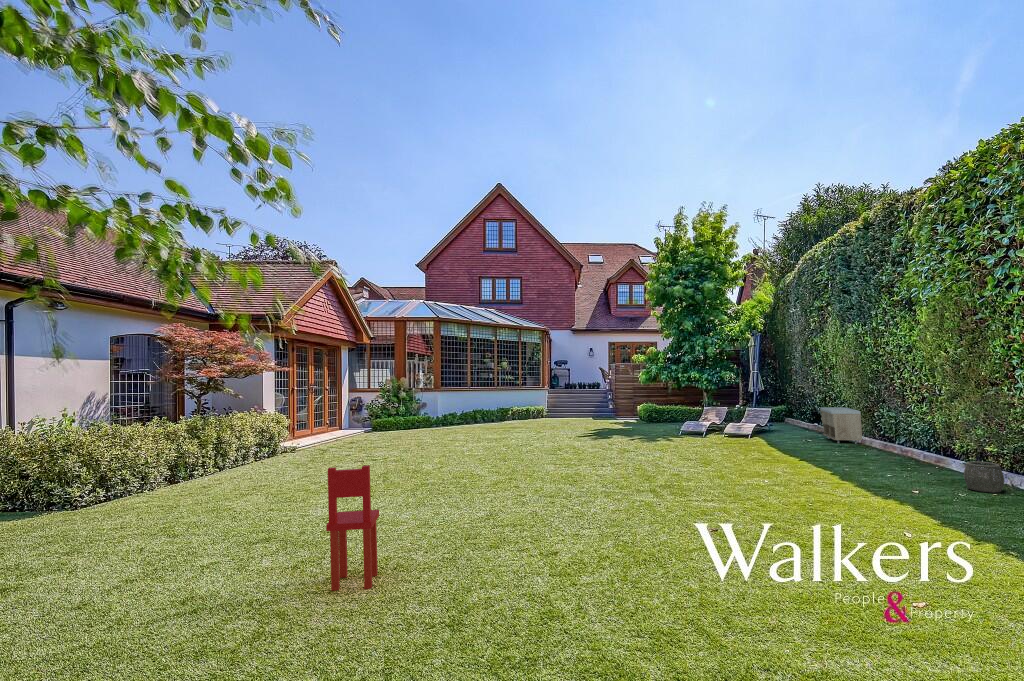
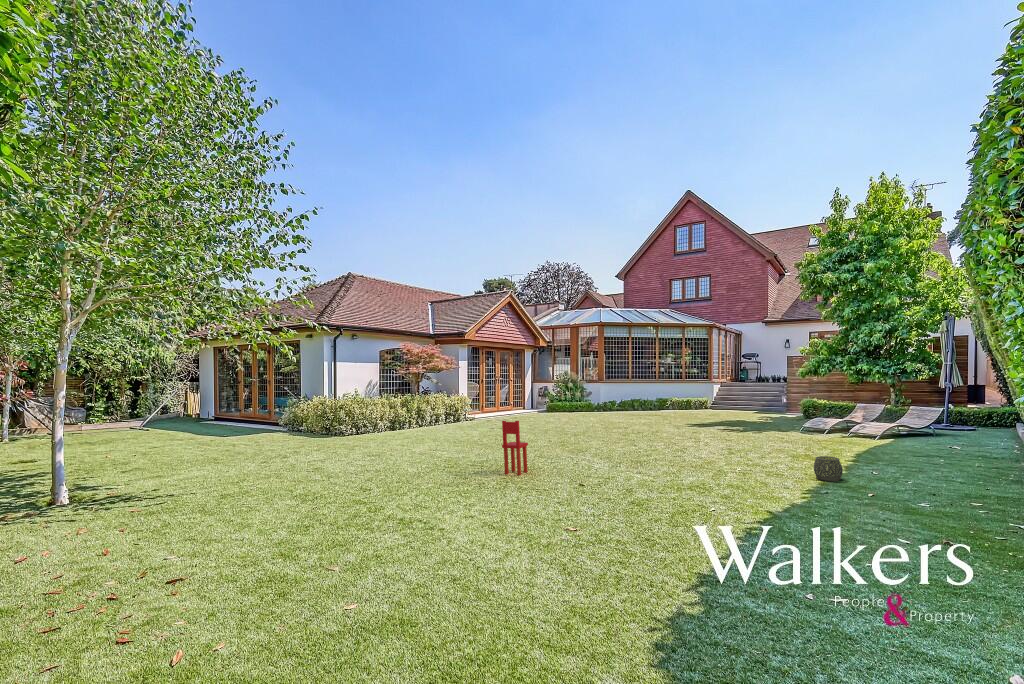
storage bench: present [820,407,862,443] -> none [869,409,911,446]
chair: present [326,465,379,591] -> present [502,421,528,475]

